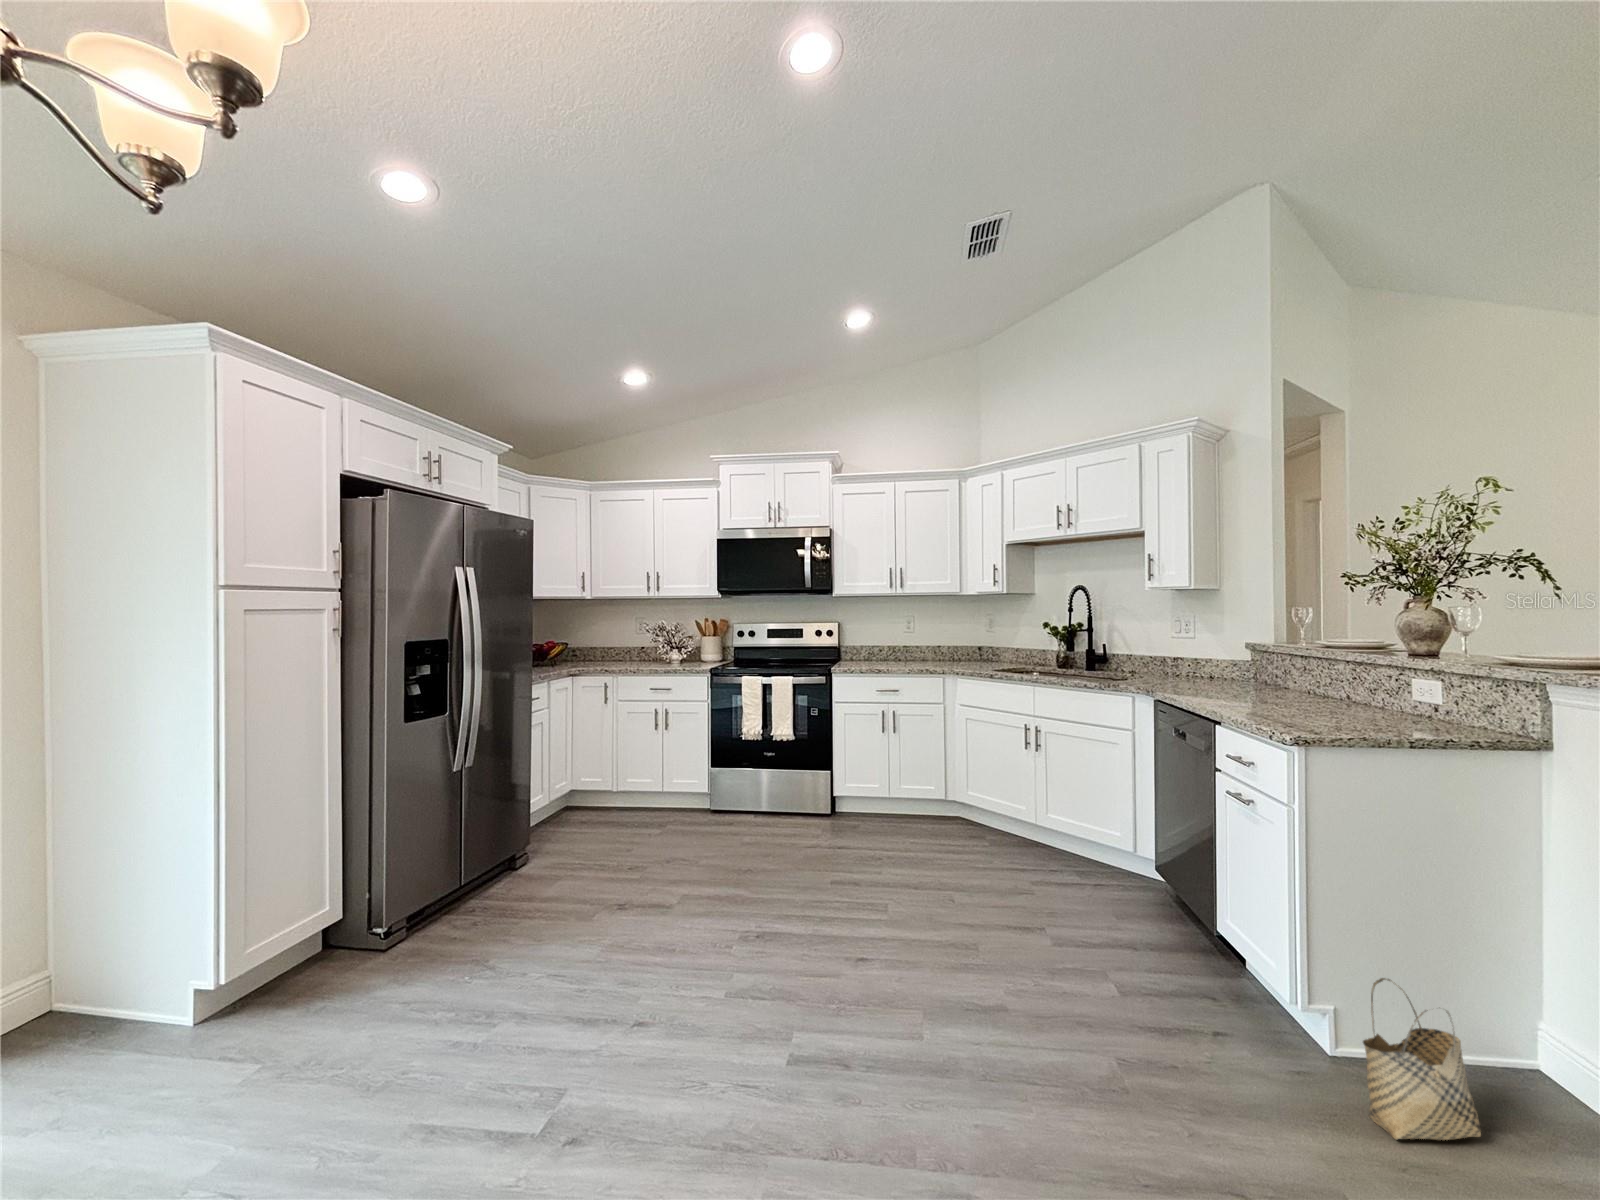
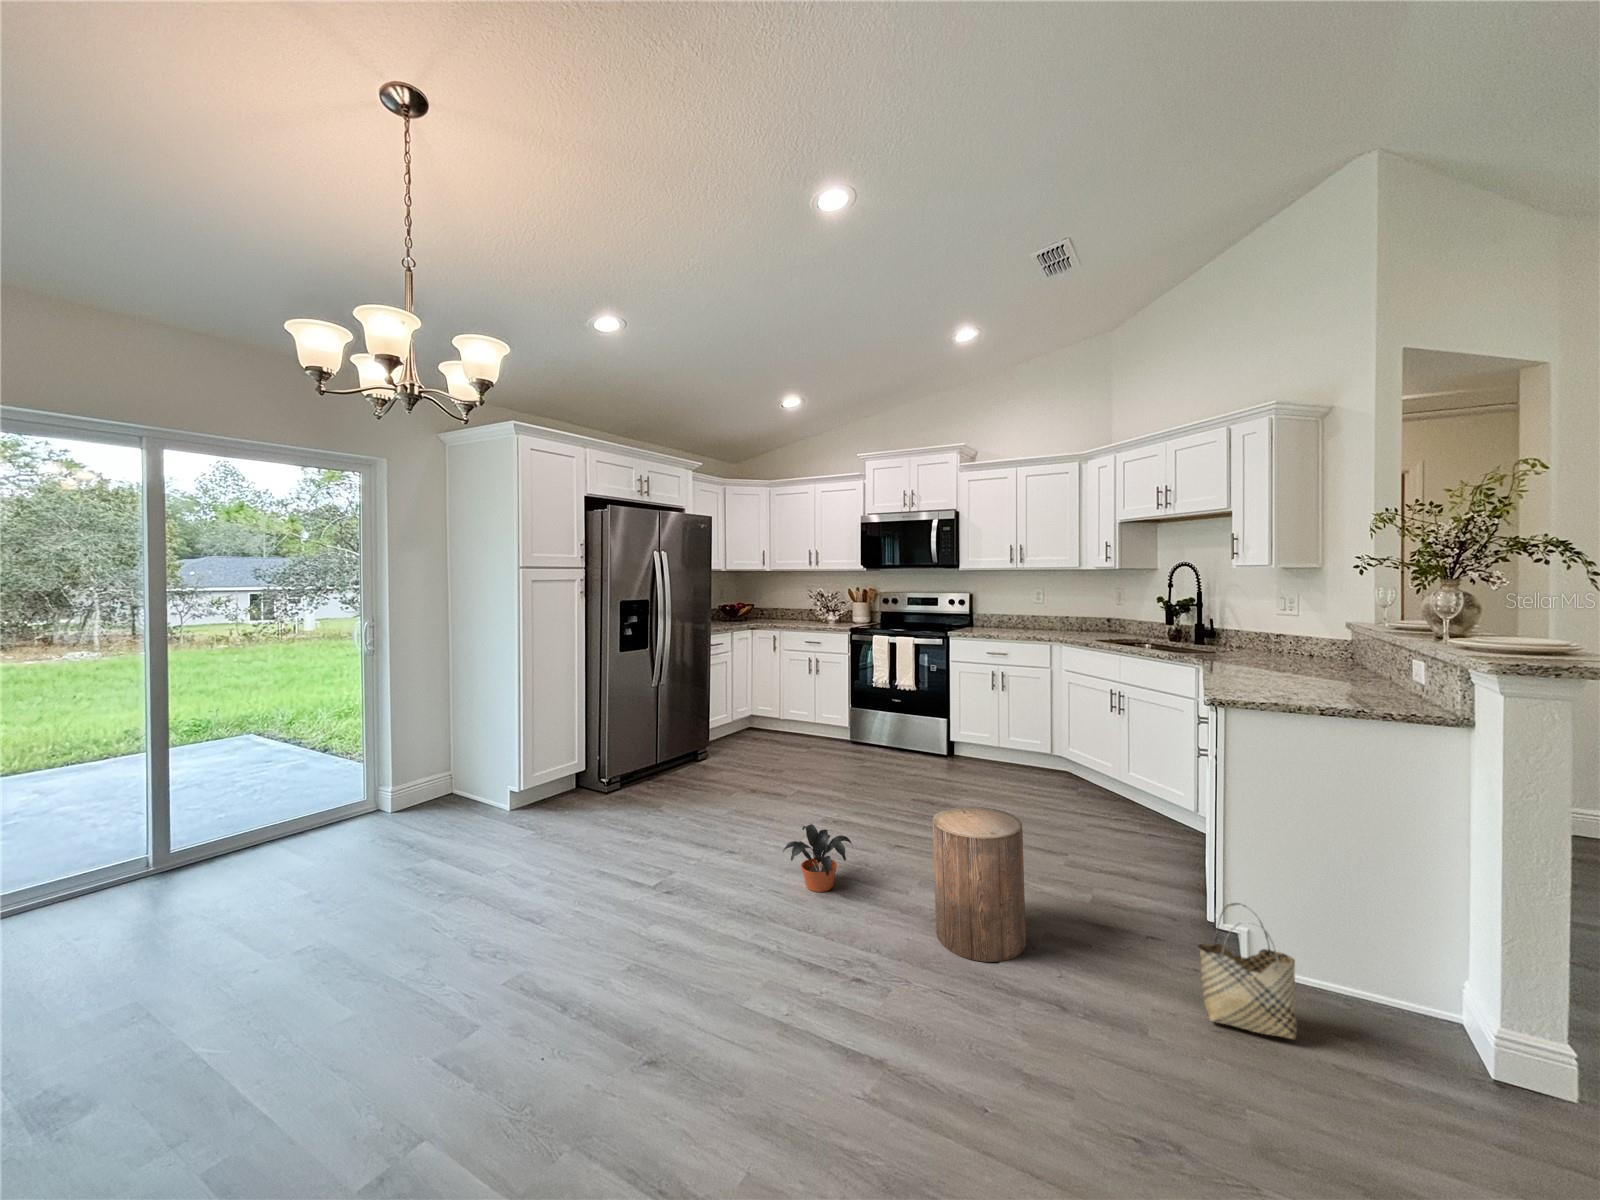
stool: none [1003,900,1140,1131] -> present [933,807,1026,962]
potted plant: none [767,961,872,1069] -> present [783,824,852,892]

